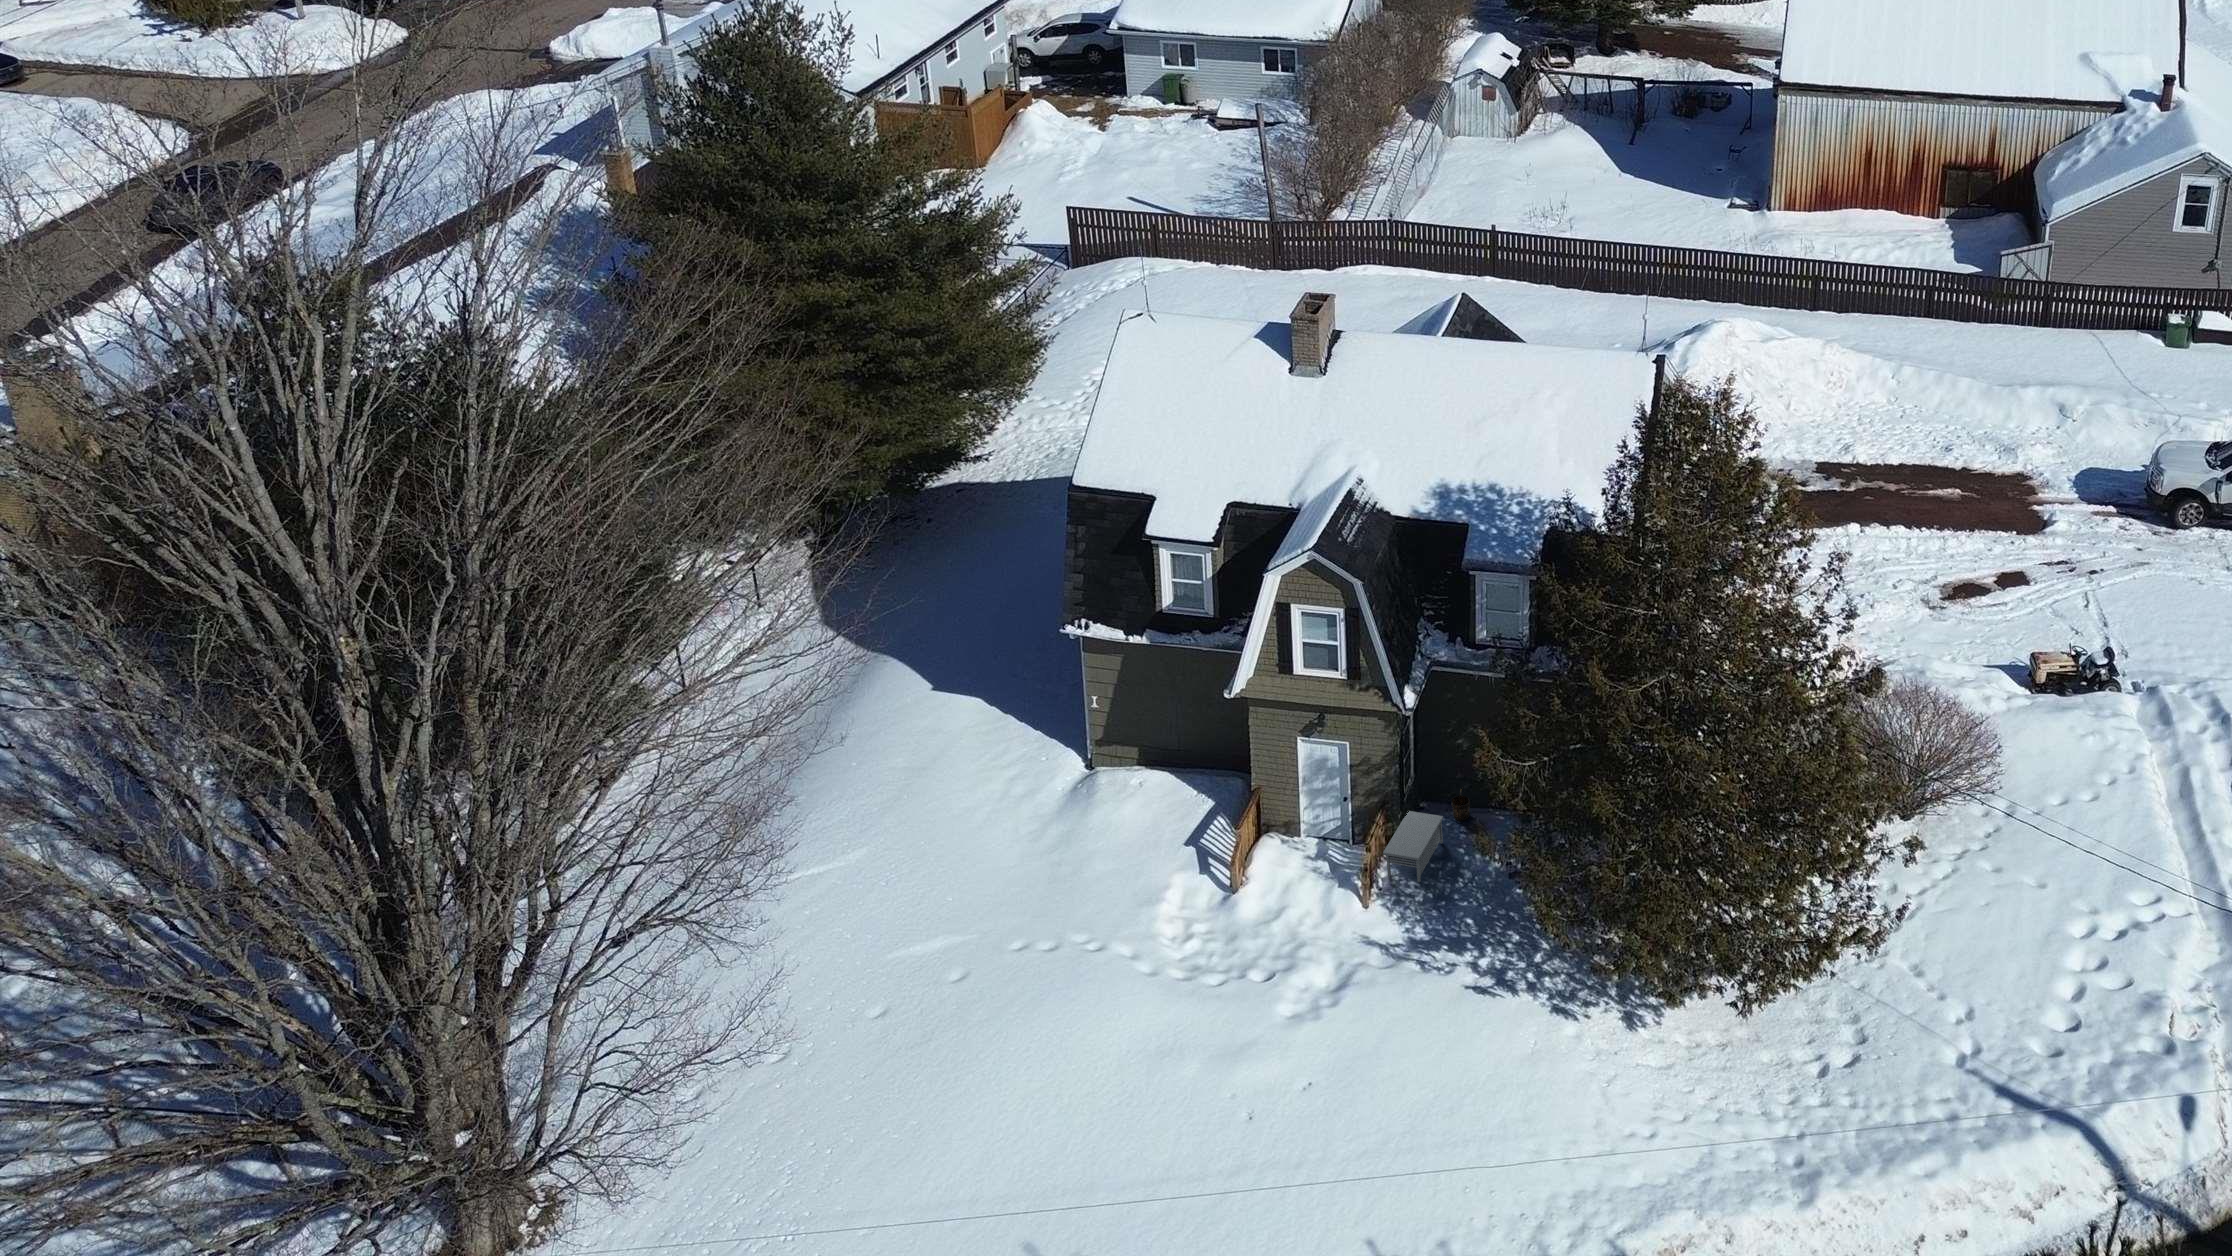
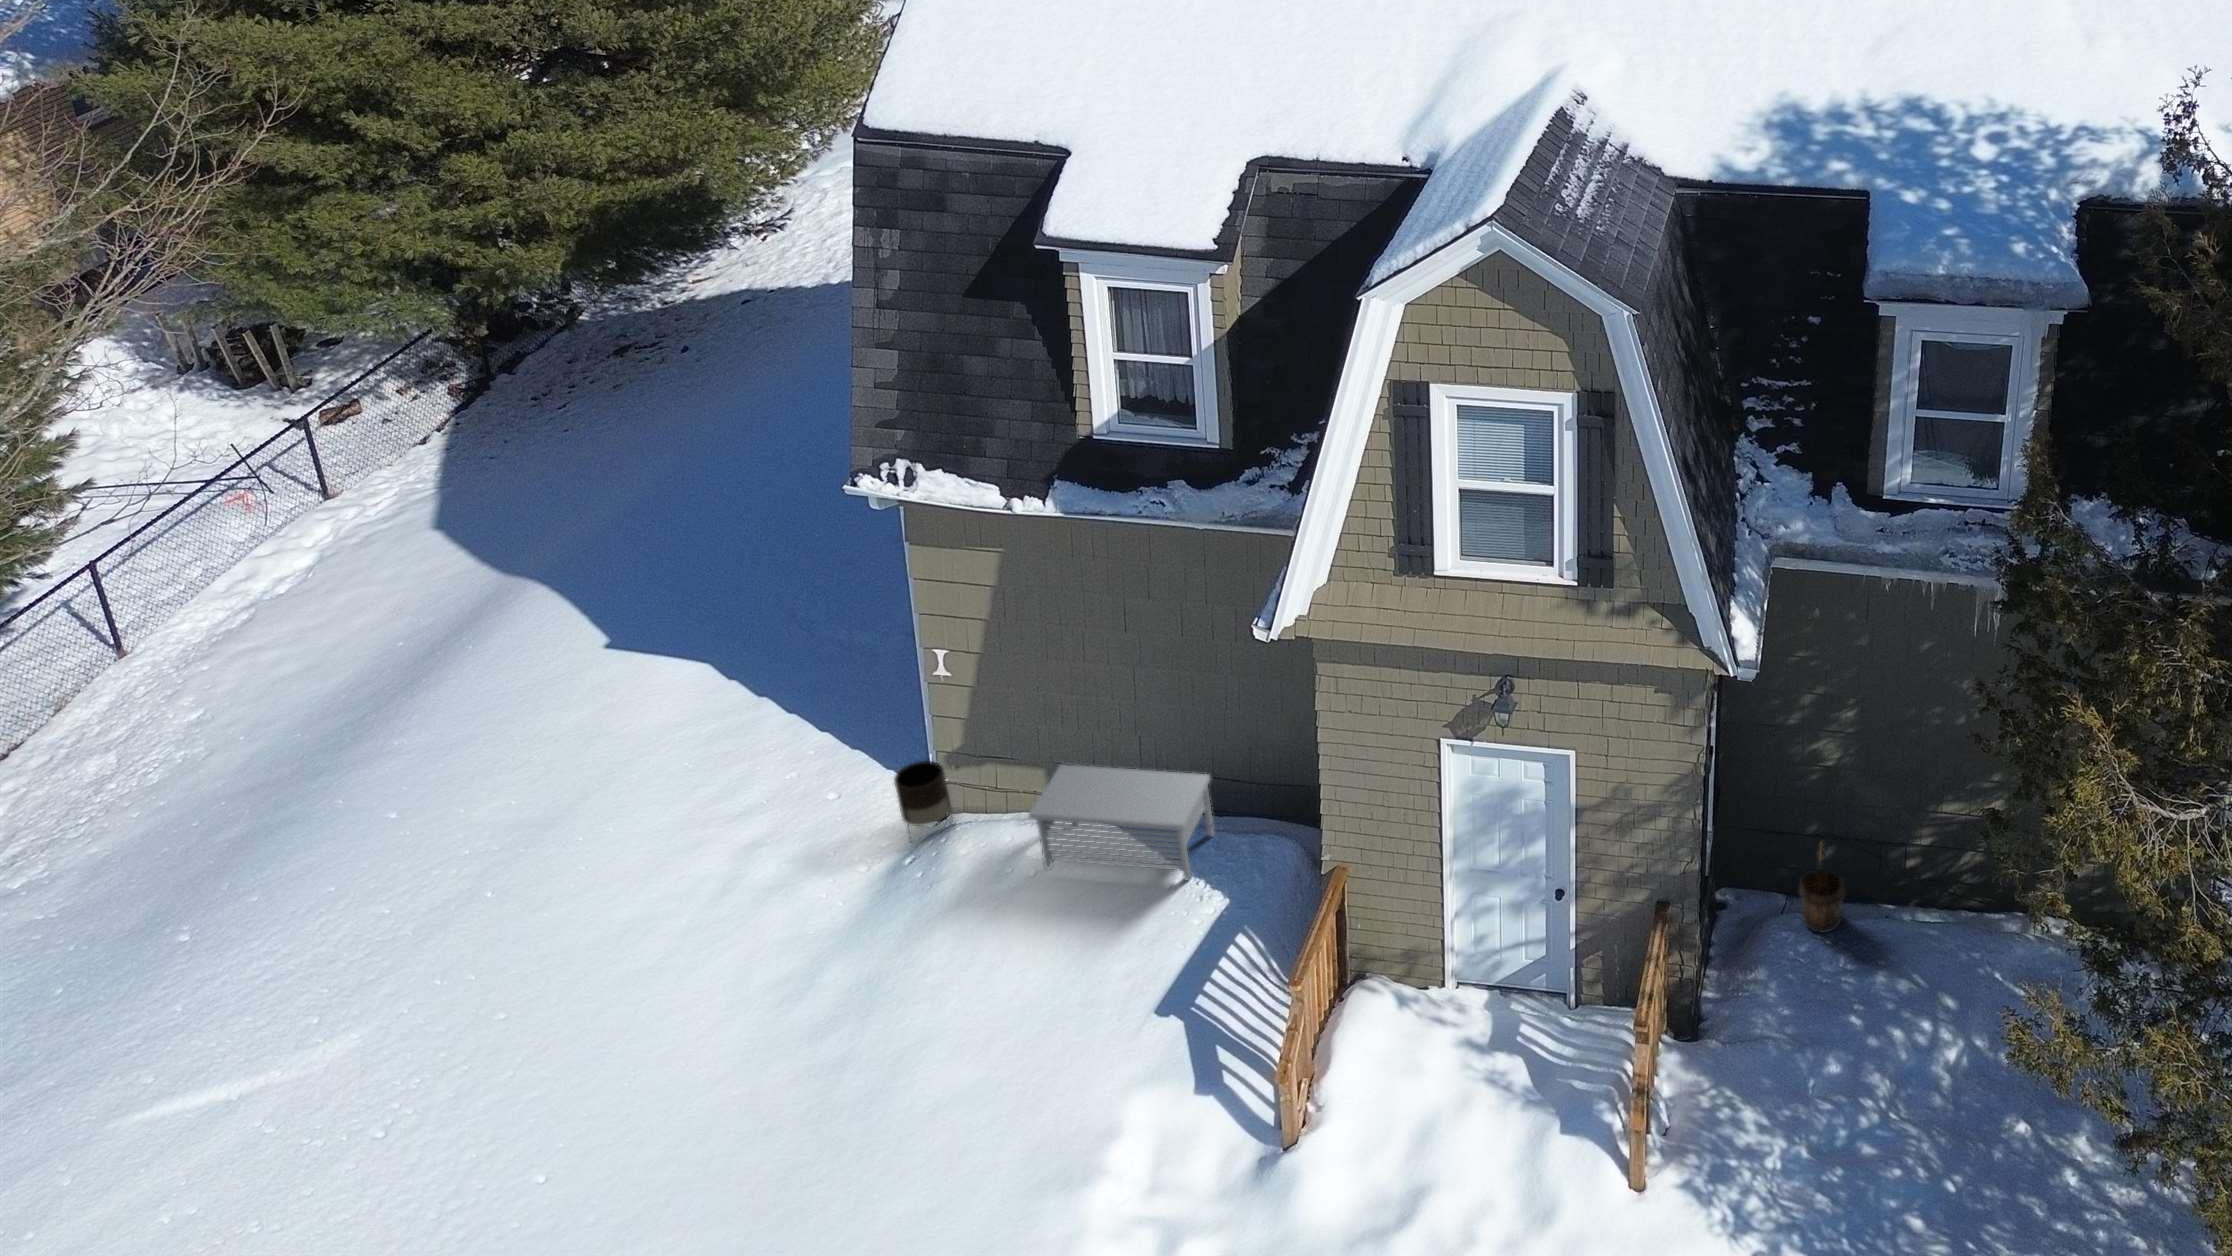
planter: none [1074,744,1099,779] -> present [894,761,952,842]
storage bench: present [1383,811,1443,882] -> present [1029,765,1214,880]

